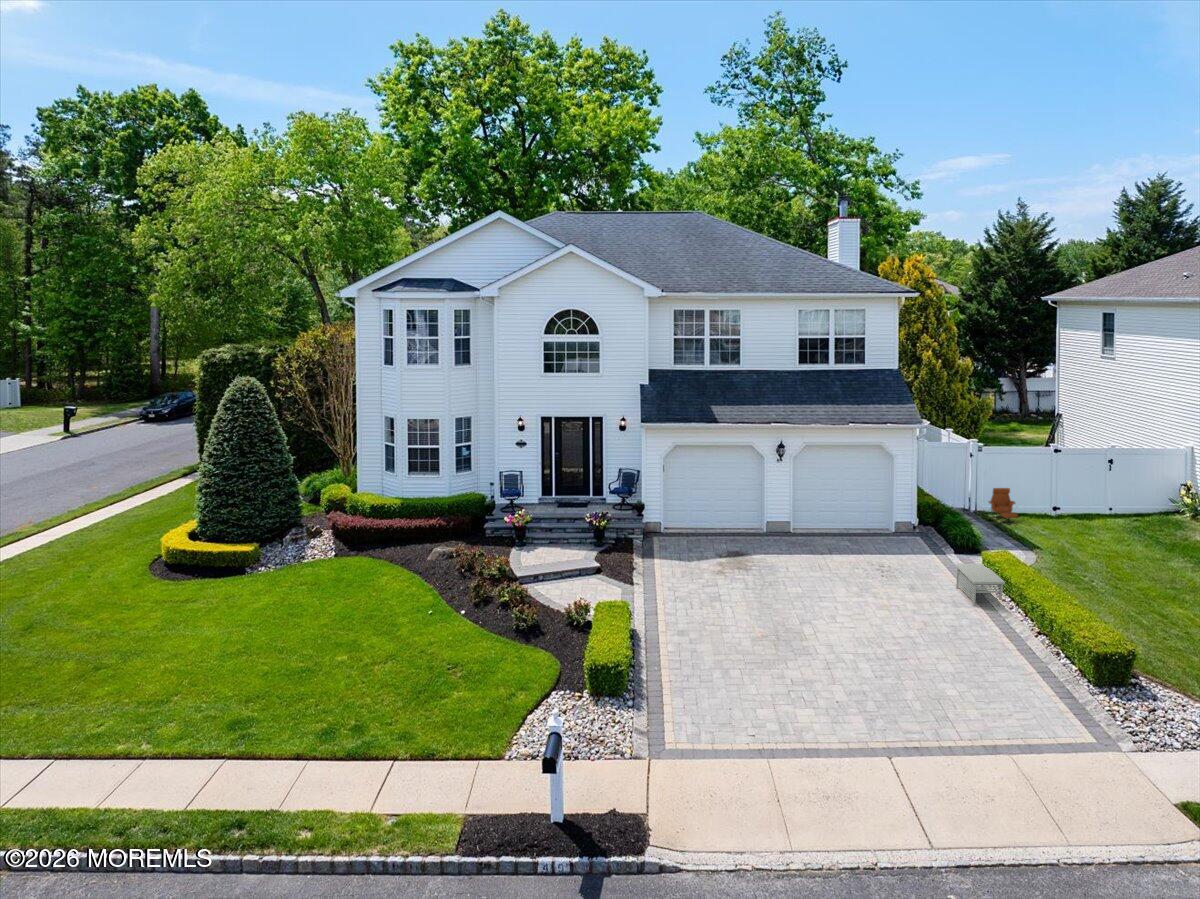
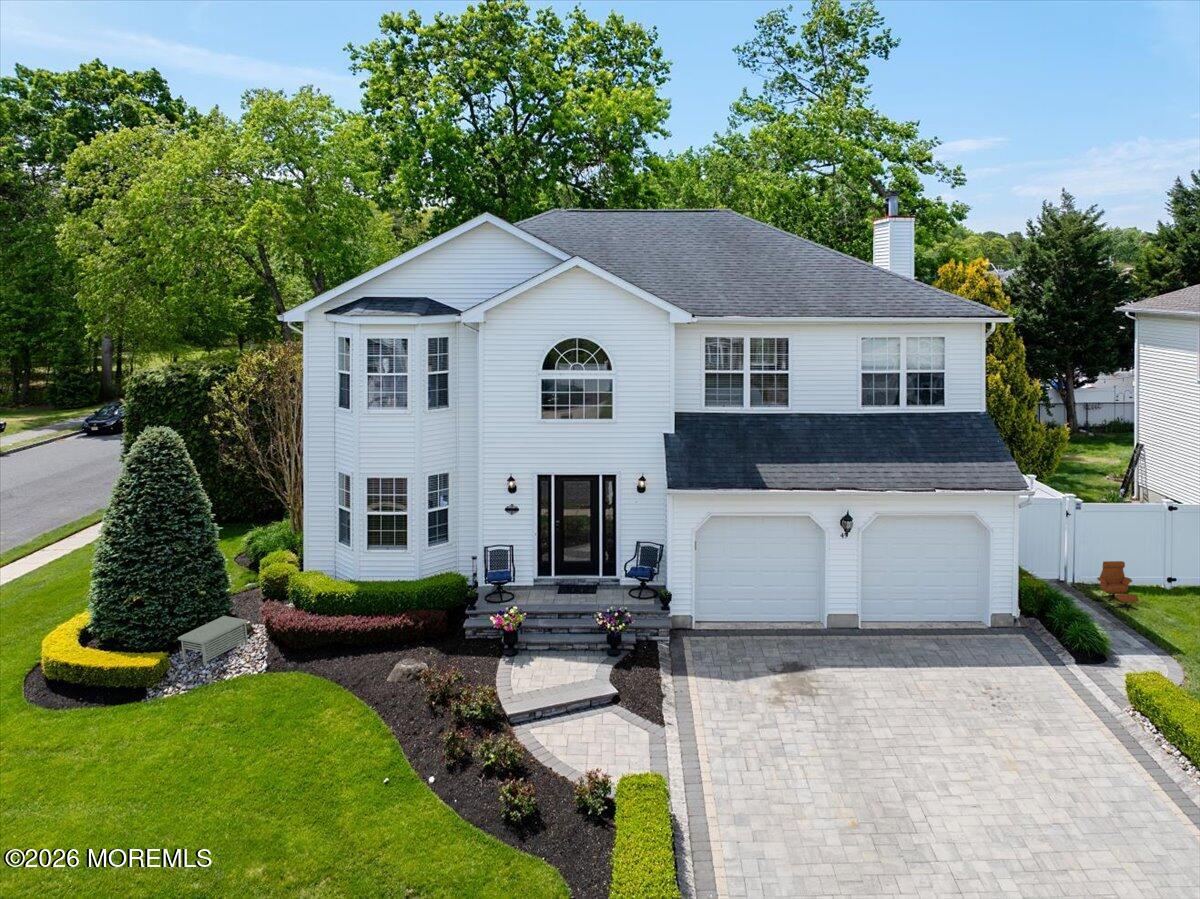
storage bench: present [955,564,1005,606] -> present [178,616,248,666]

